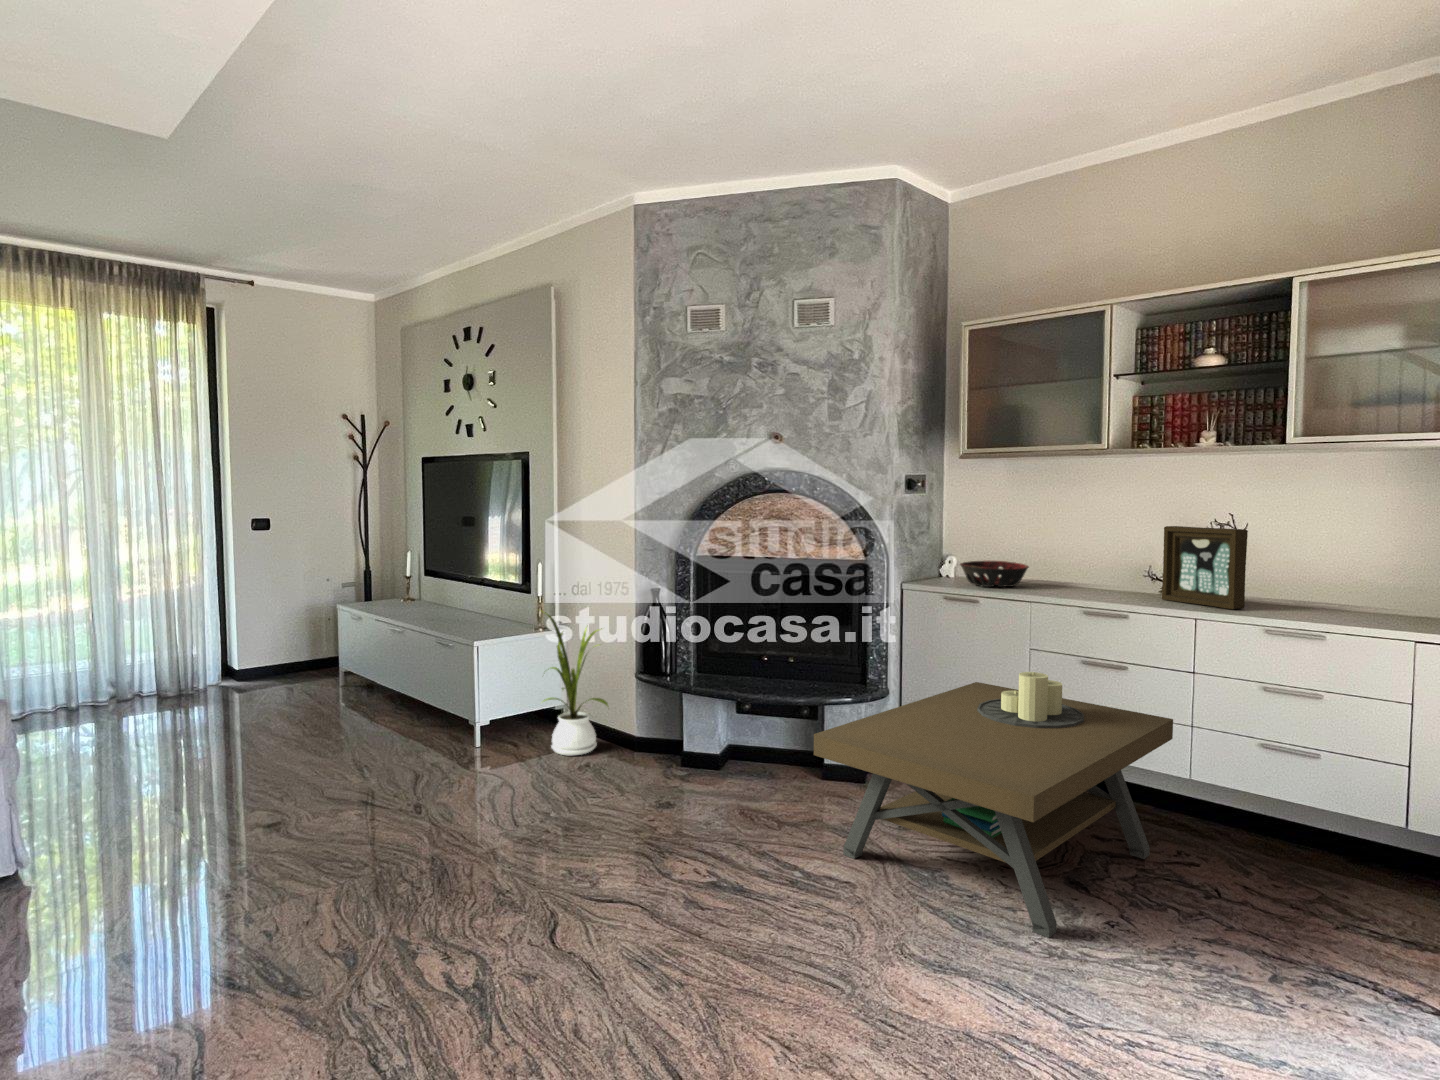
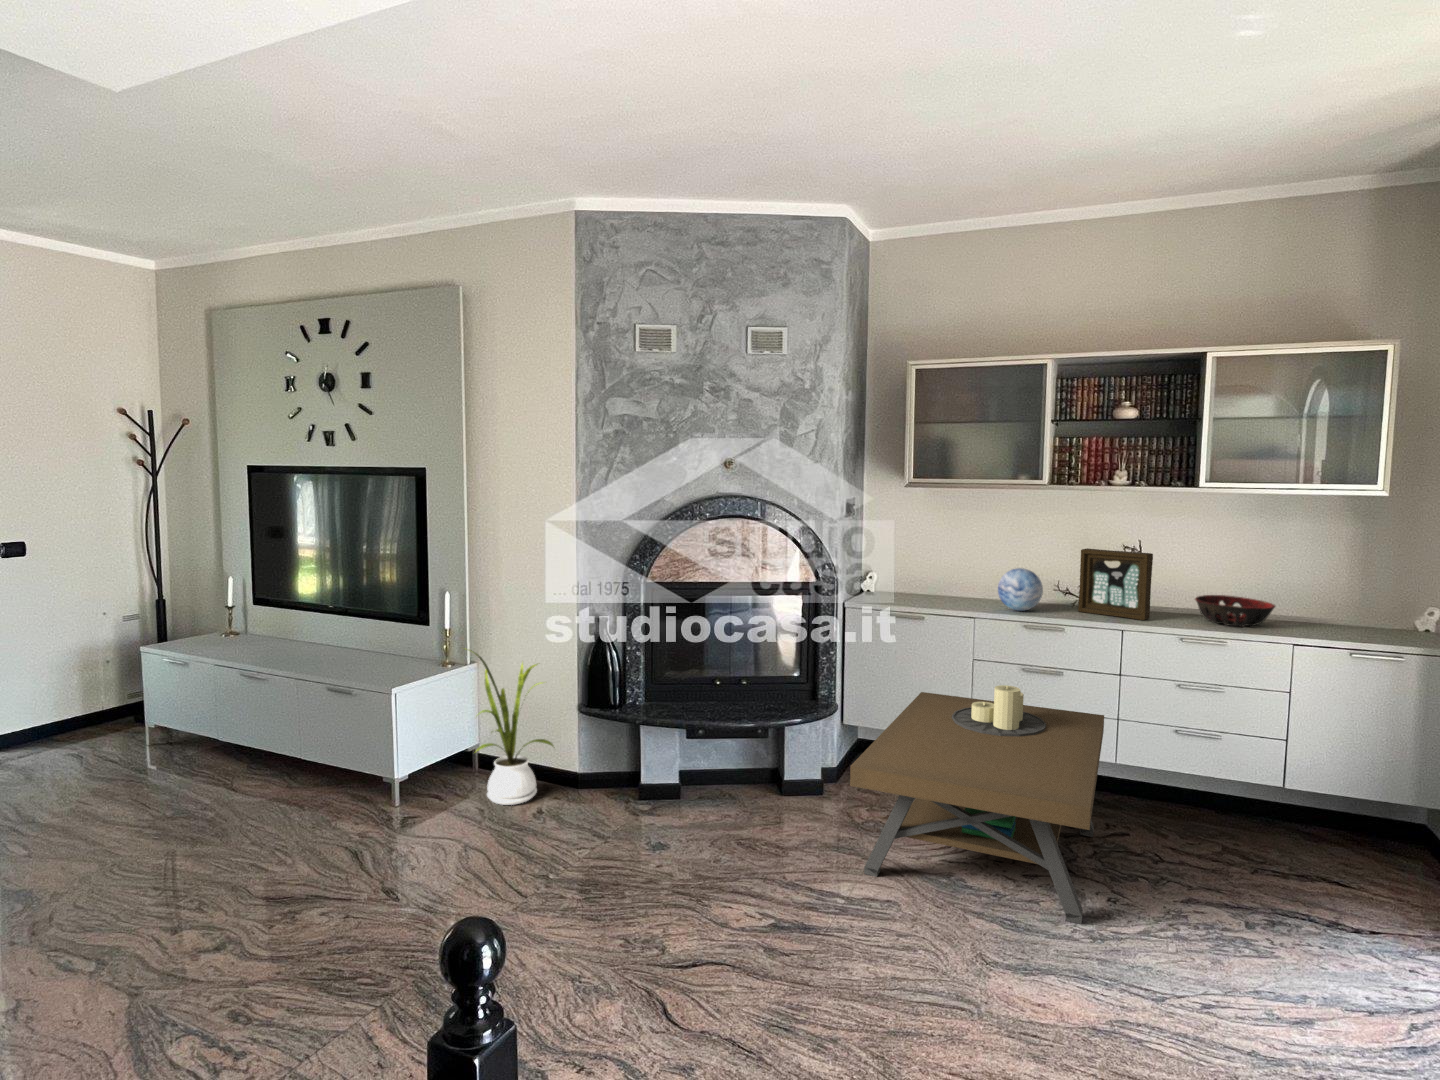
decorative orb: none [1064,548,1117,596] -> present [998,568,1043,611]
decorative bowl: present [960,561,1029,587] -> present [1195,595,1275,626]

